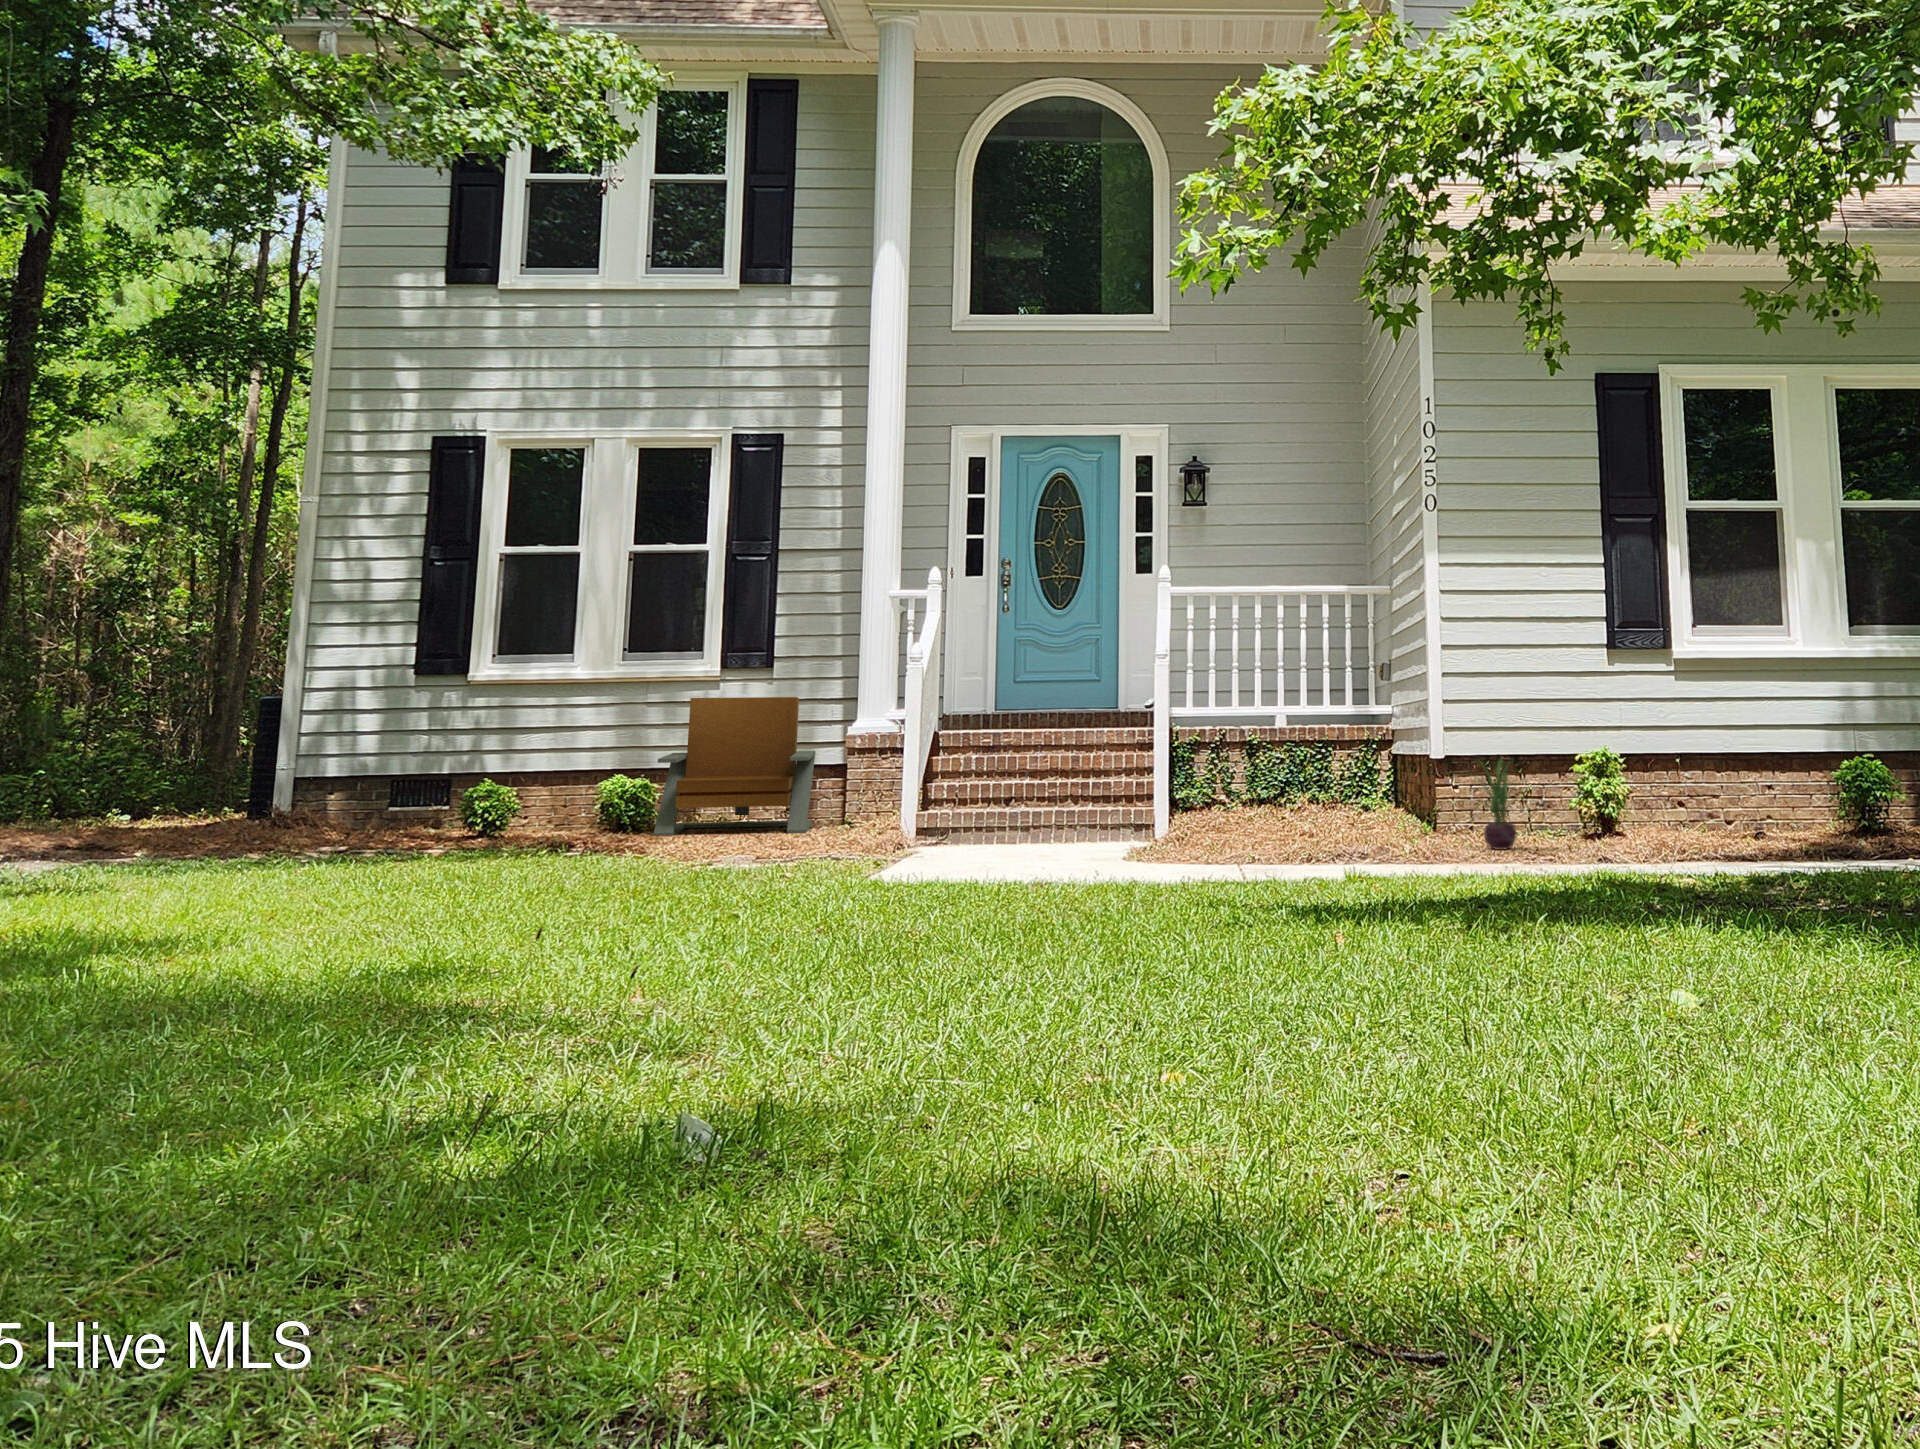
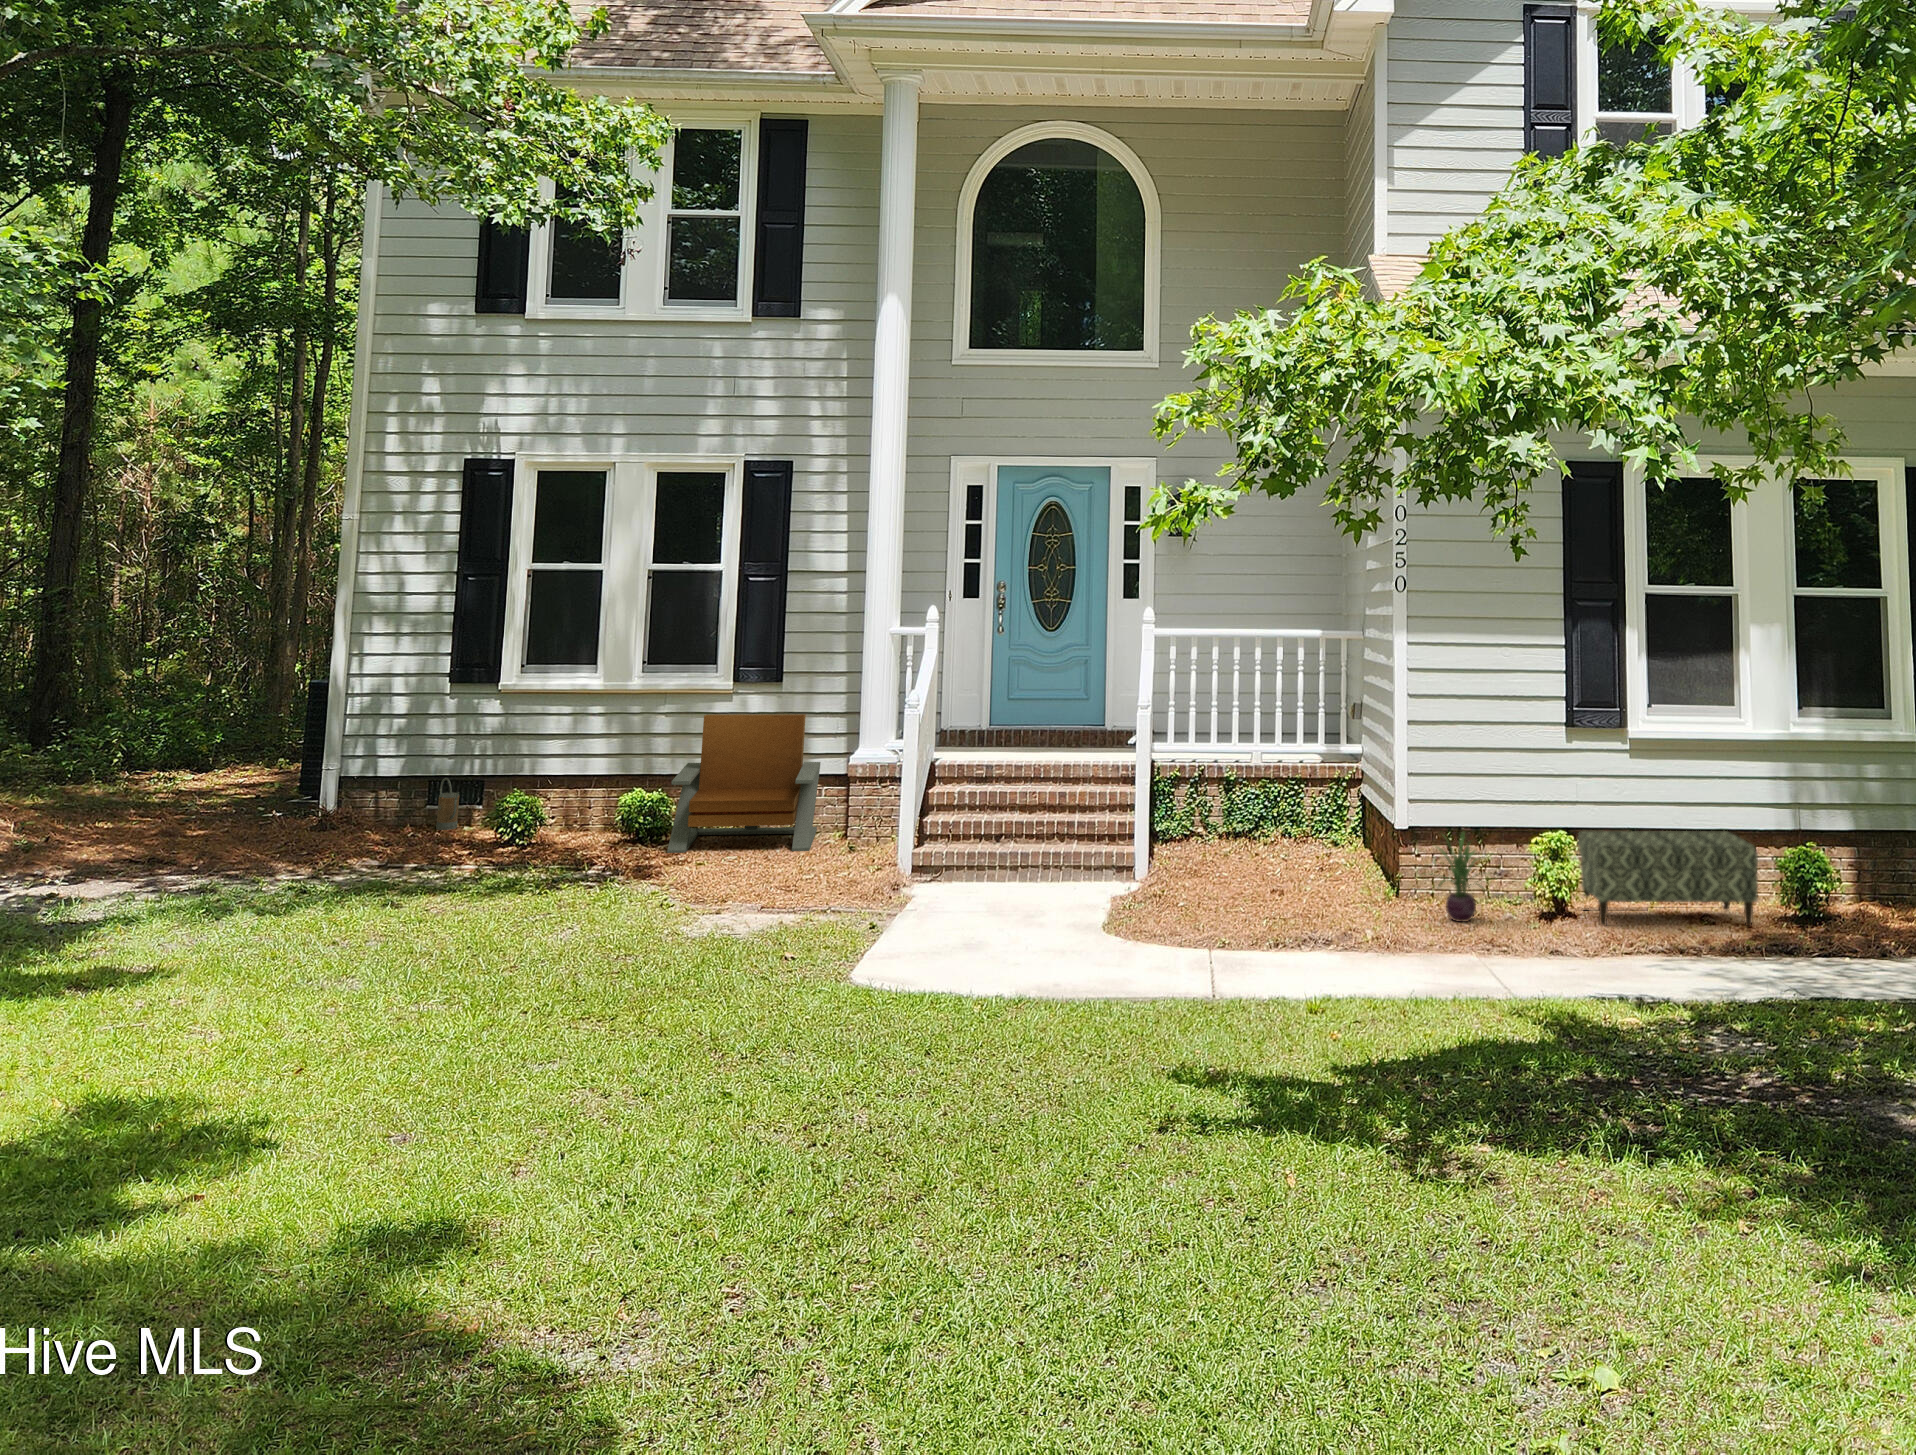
bench: none [1622,758,1813,849] -> present [1578,831,1758,926]
watering can: none [402,777,427,831] -> present [436,778,459,830]

